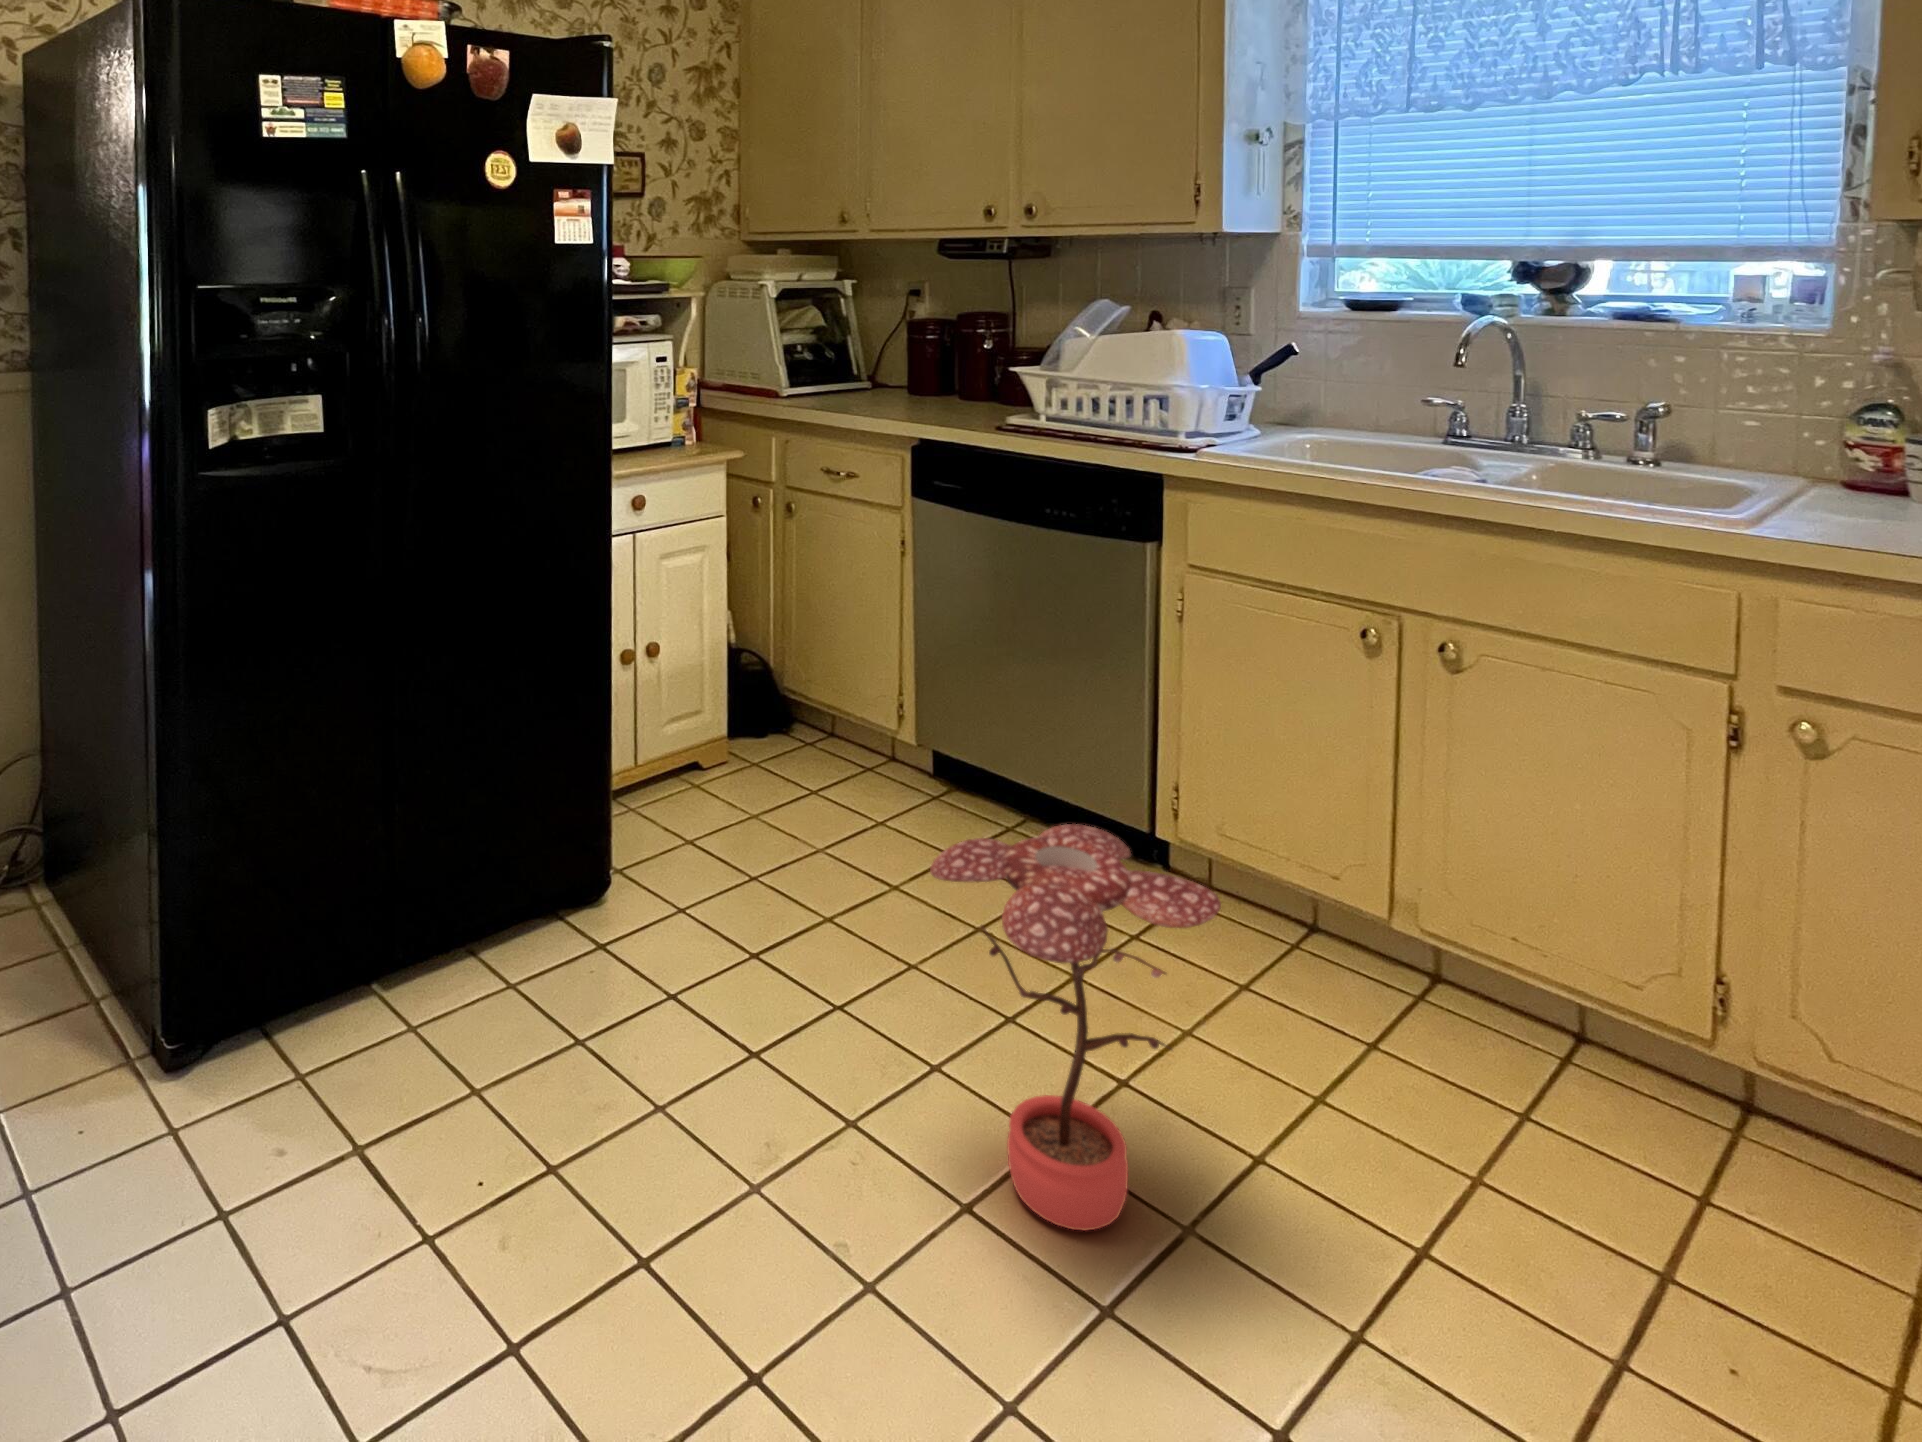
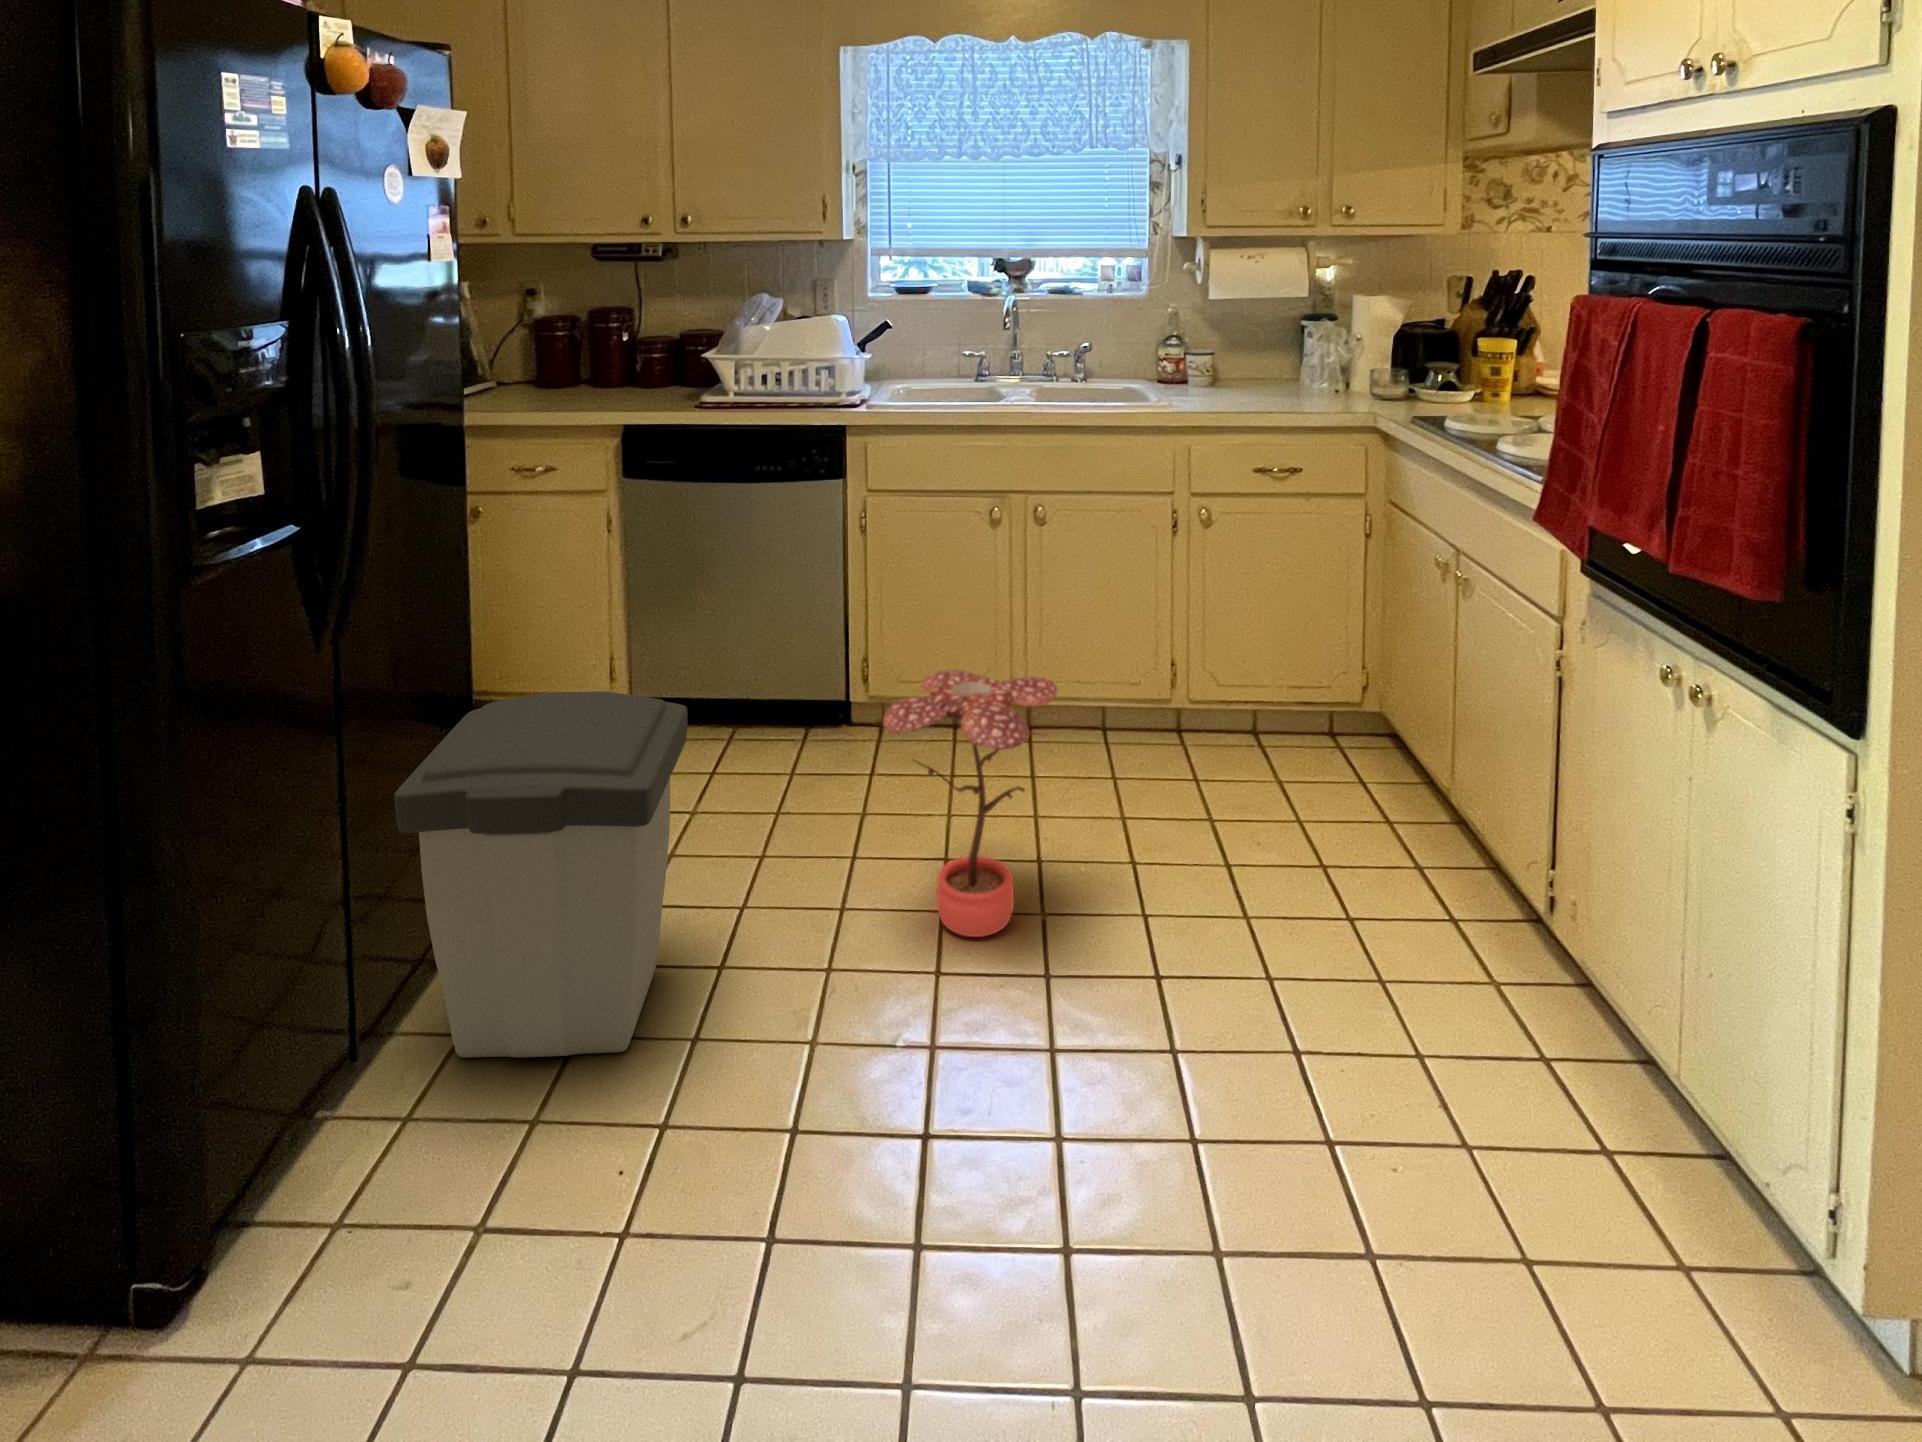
trash can: none [429,684,729,1089] -> present [394,691,687,1057]

